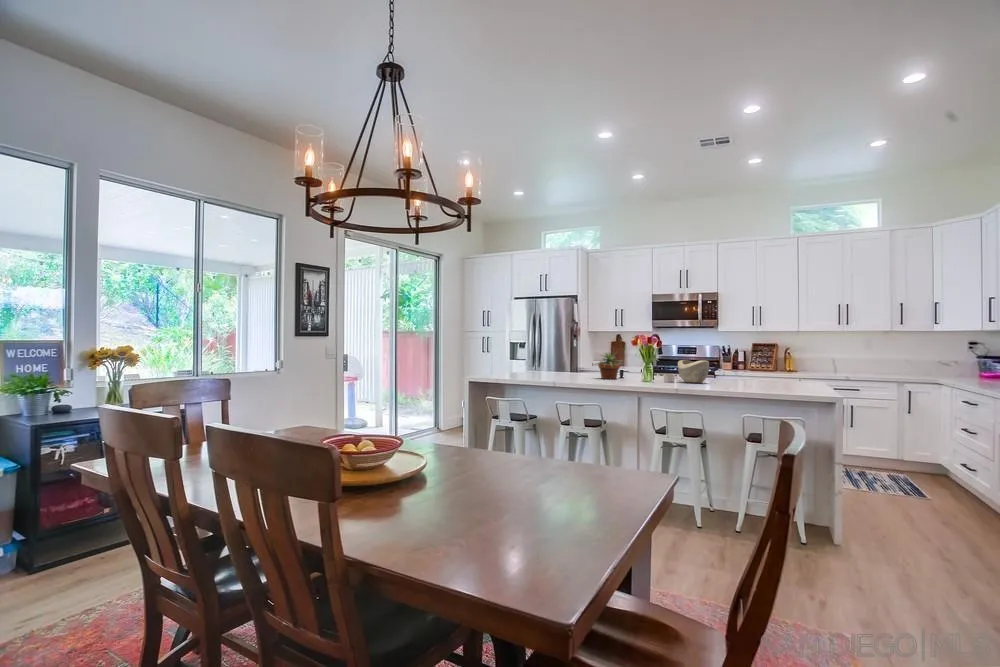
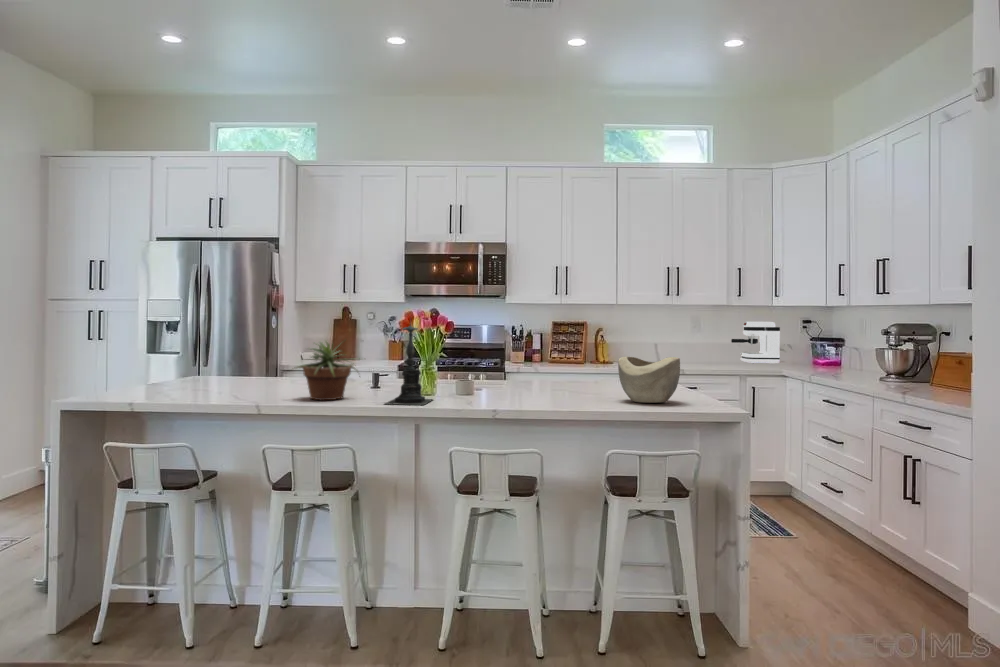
candle holder: none [635,340,660,382] -> present [385,324,433,405]
coffee maker: none [902,344,943,376] -> present [731,322,780,364]
decorative bowl: present [678,360,709,383] -> present [618,356,680,403]

